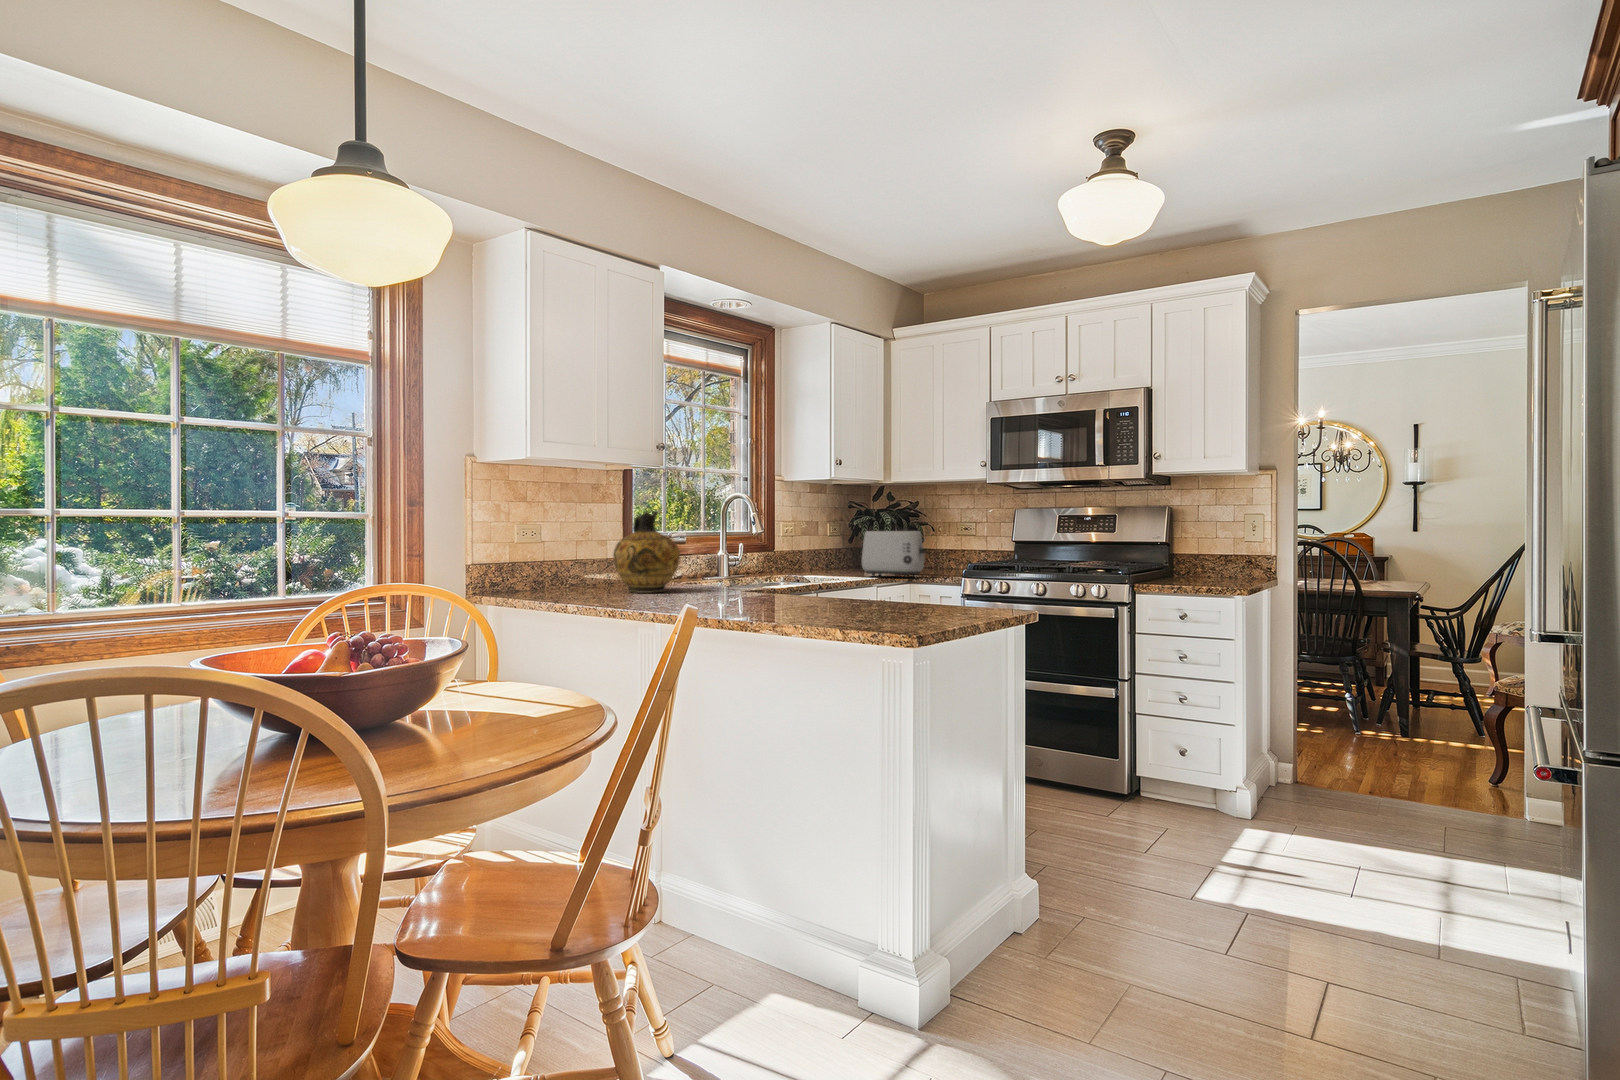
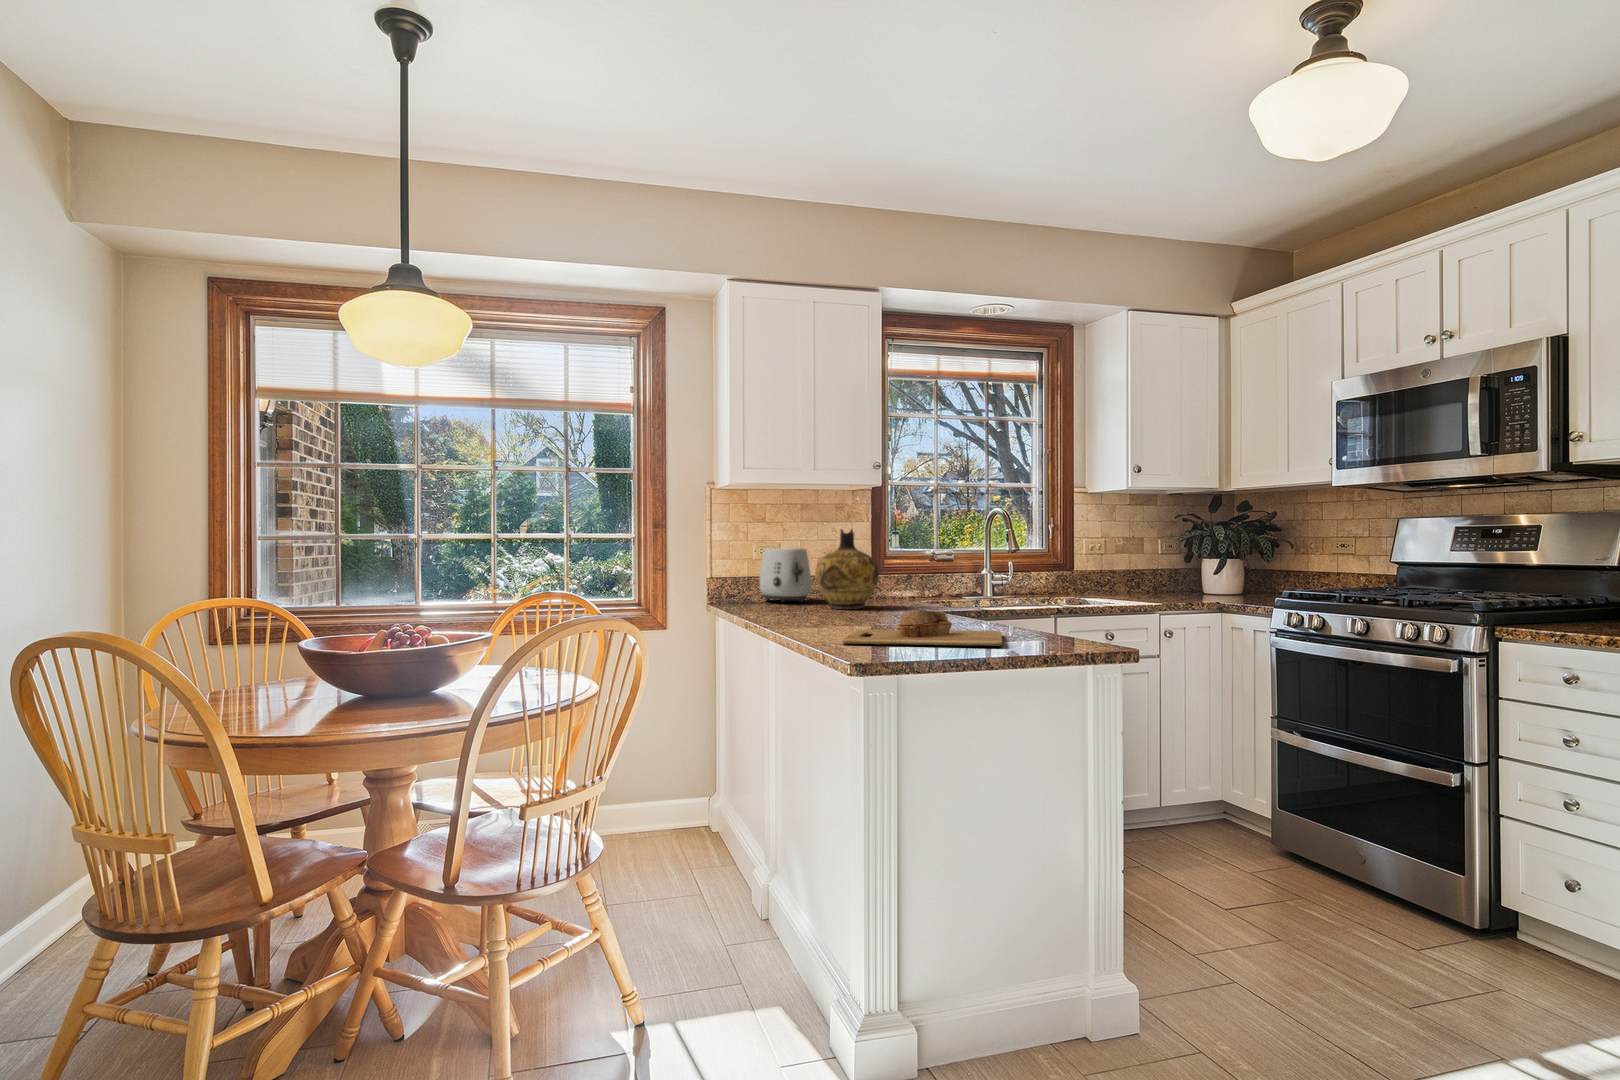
toaster: present [861,531,926,577] -> present [760,548,812,603]
cutting board: none [782,587,951,622] -> present [842,610,1003,646]

